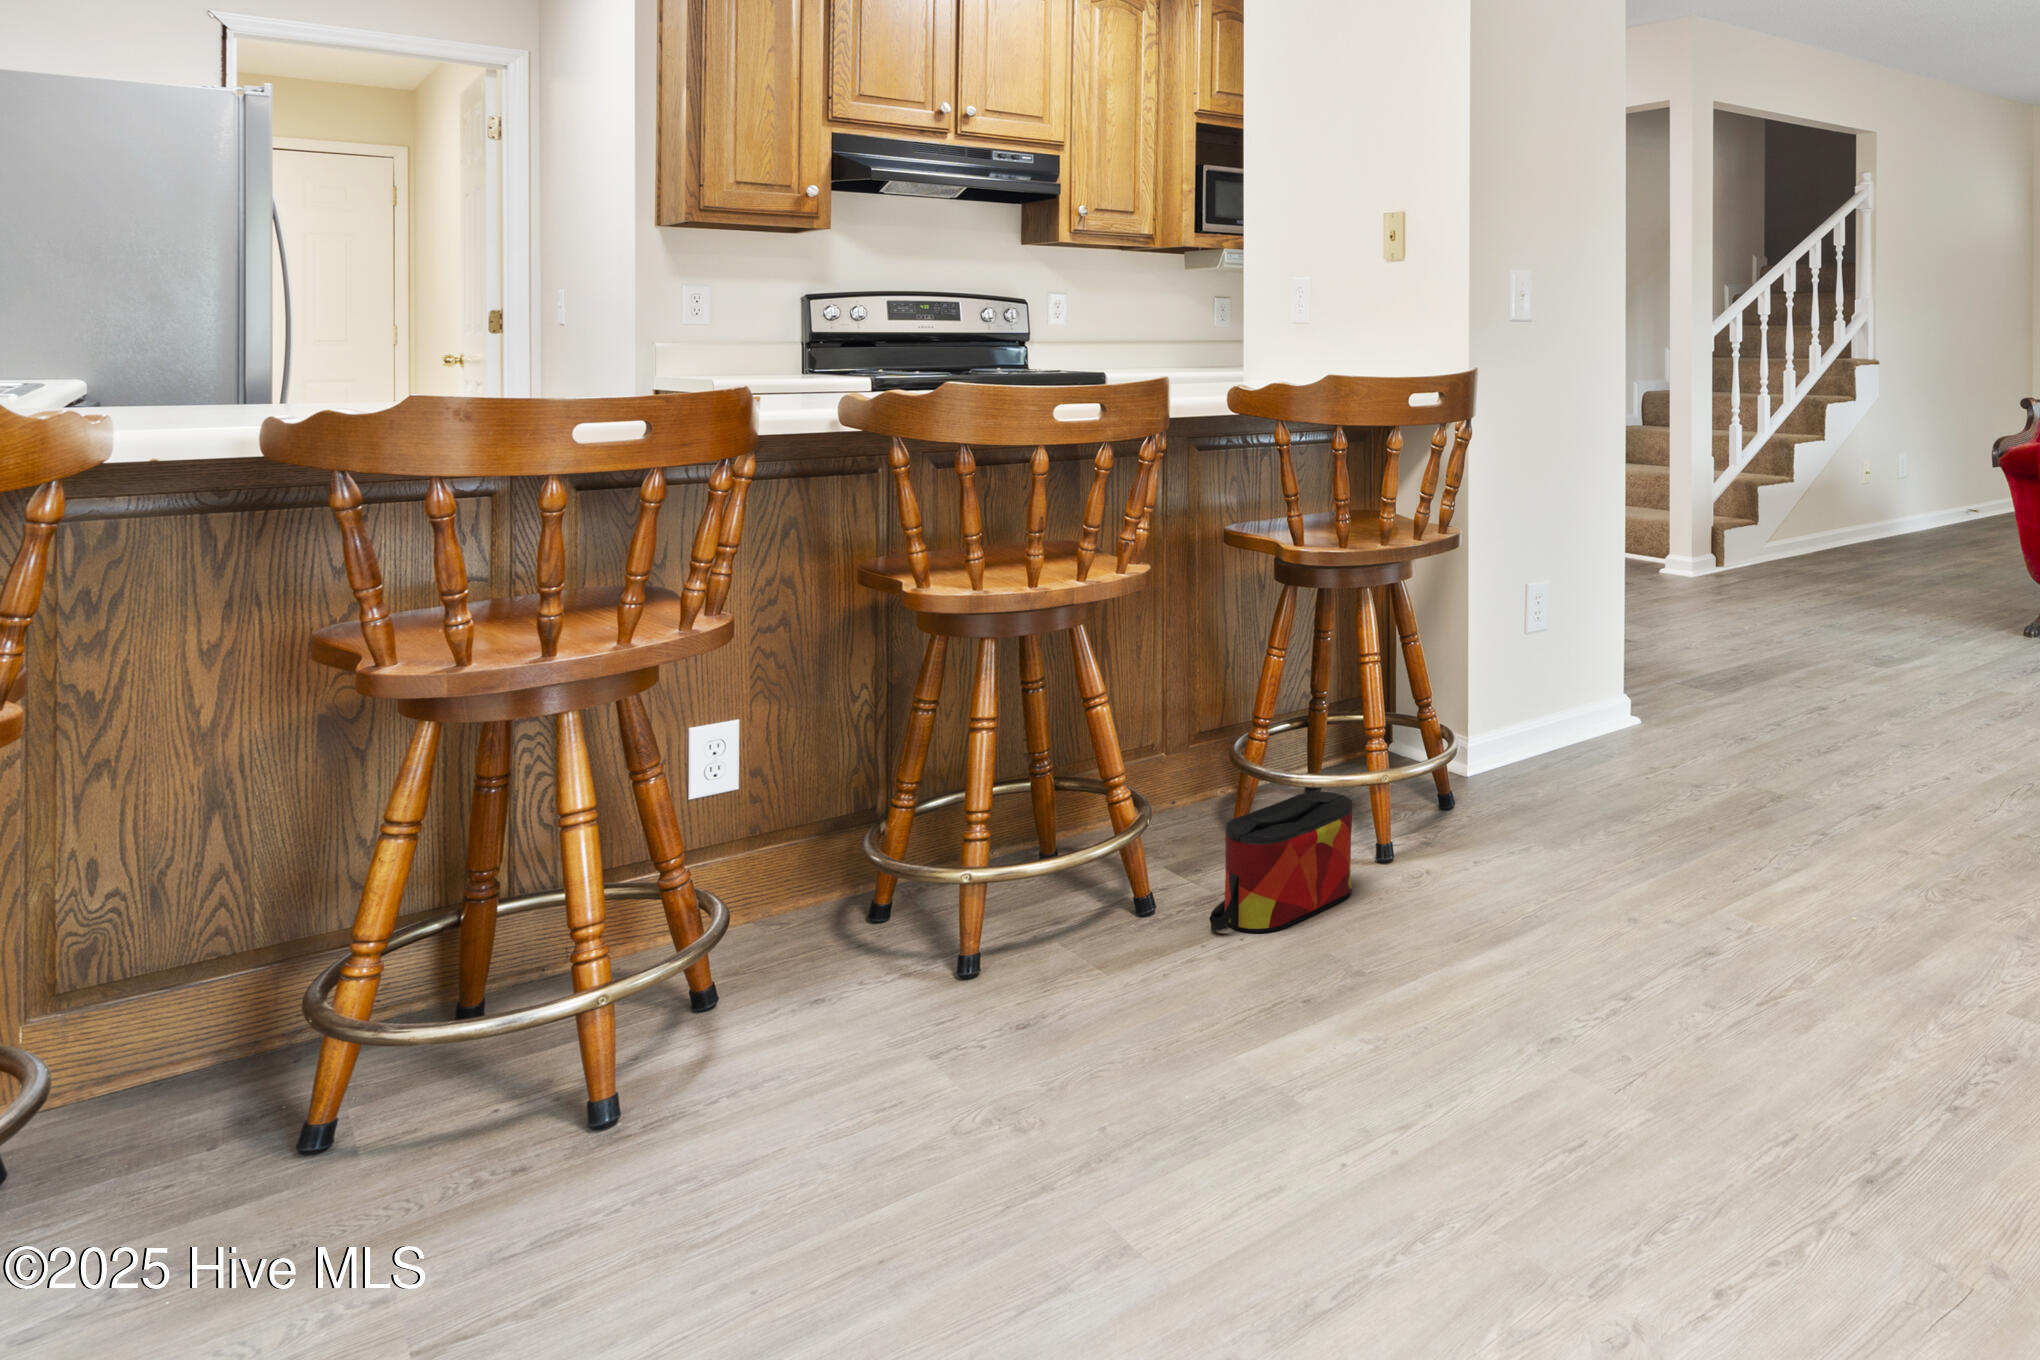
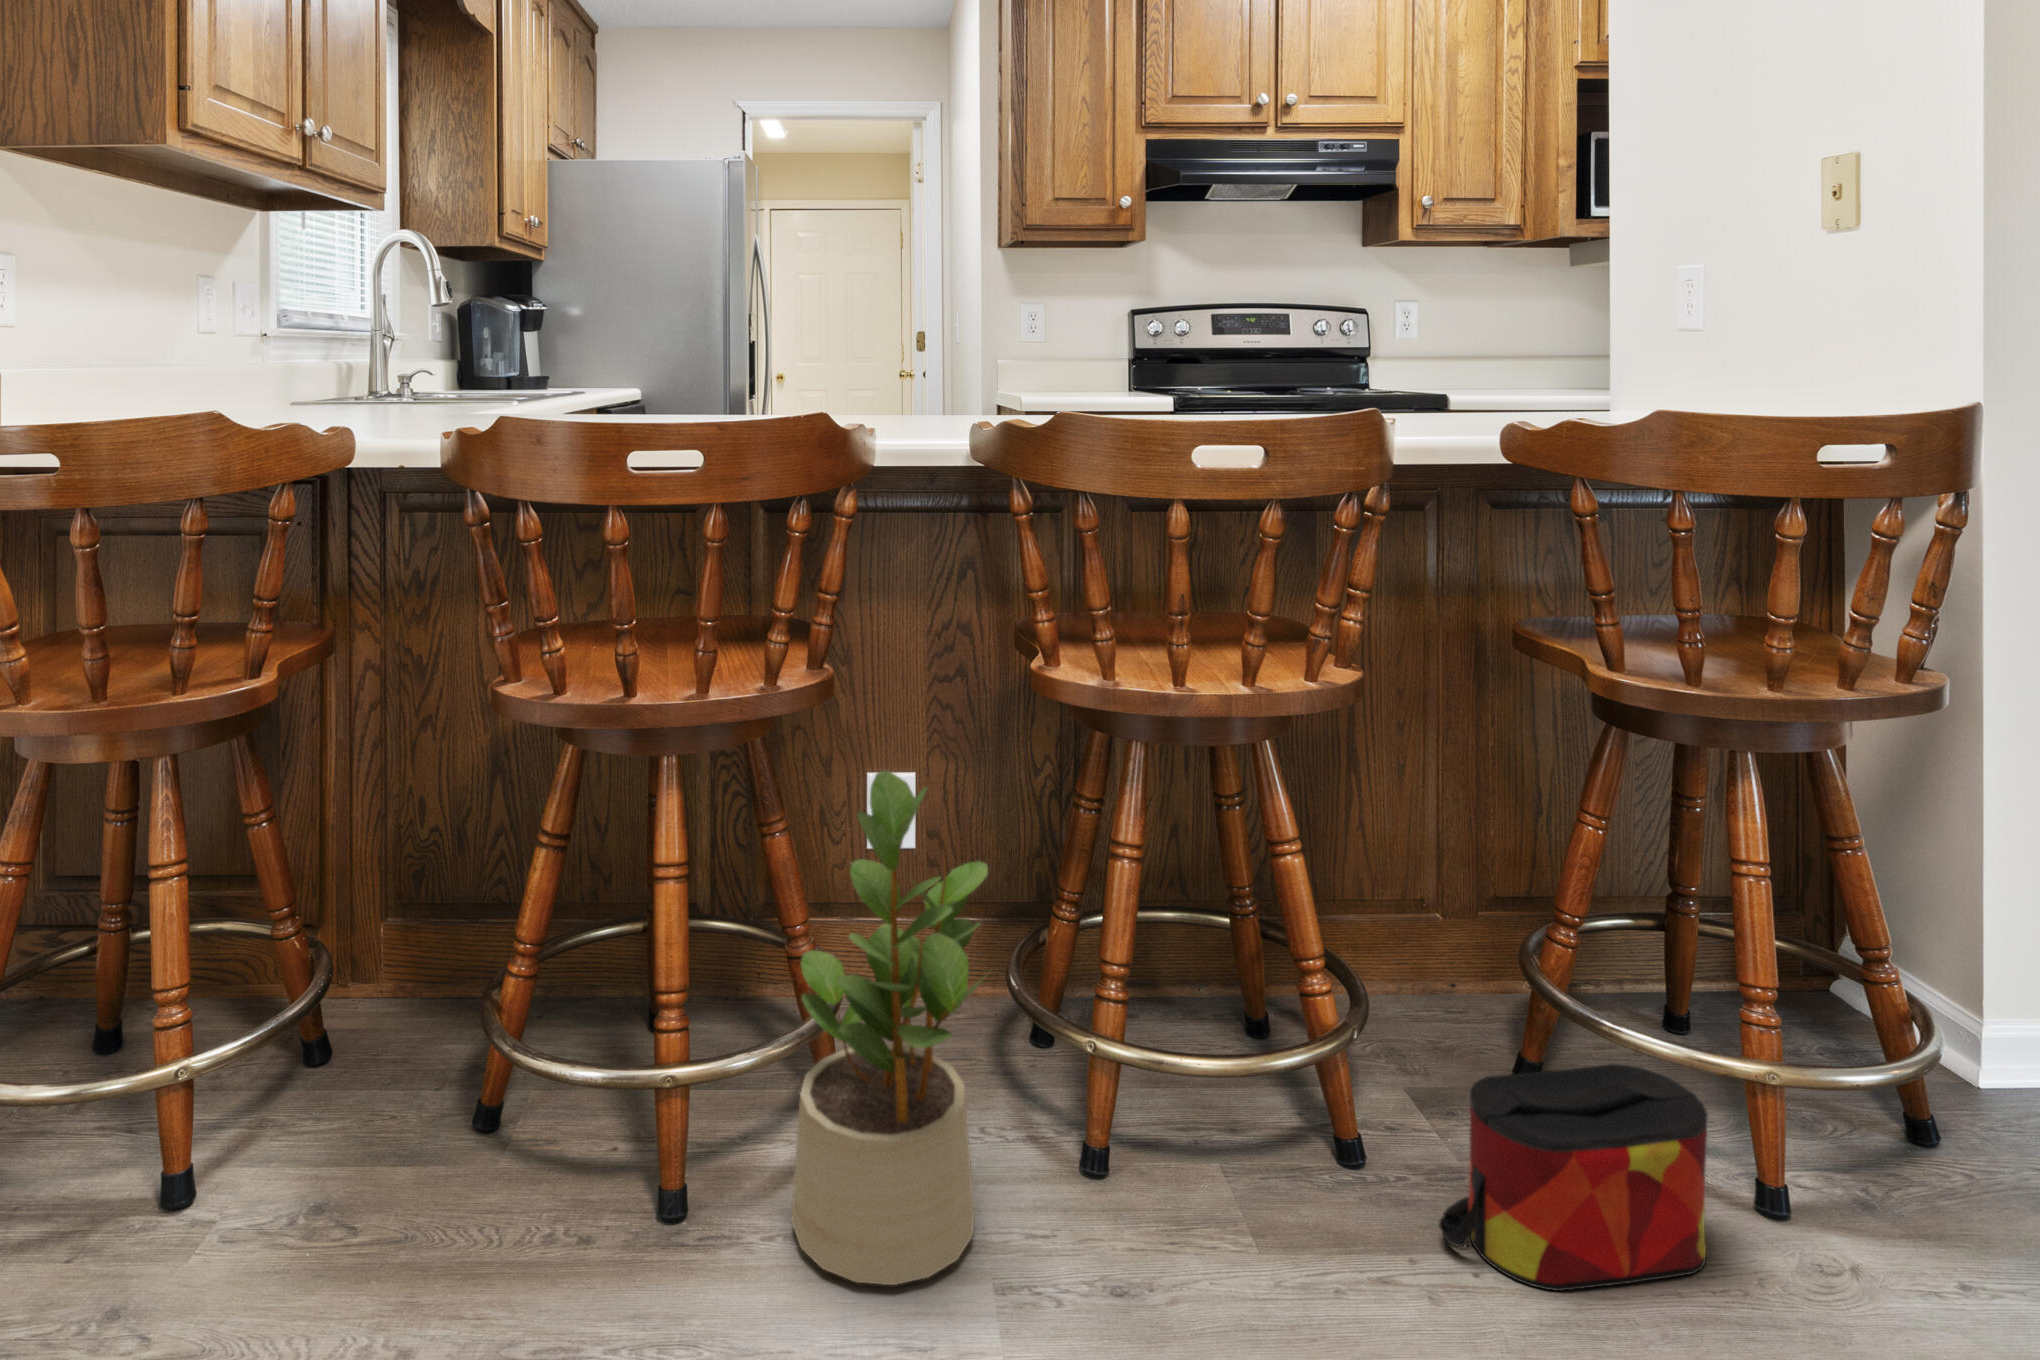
potted plant: none [718,681,921,1097] -> present [792,770,988,1285]

